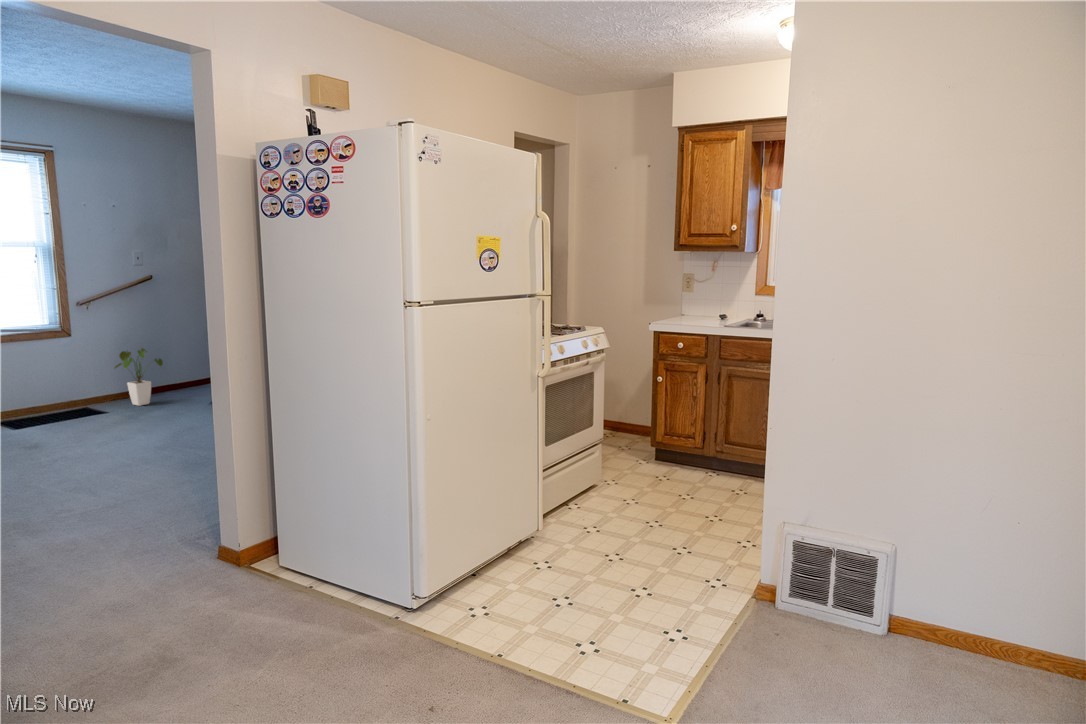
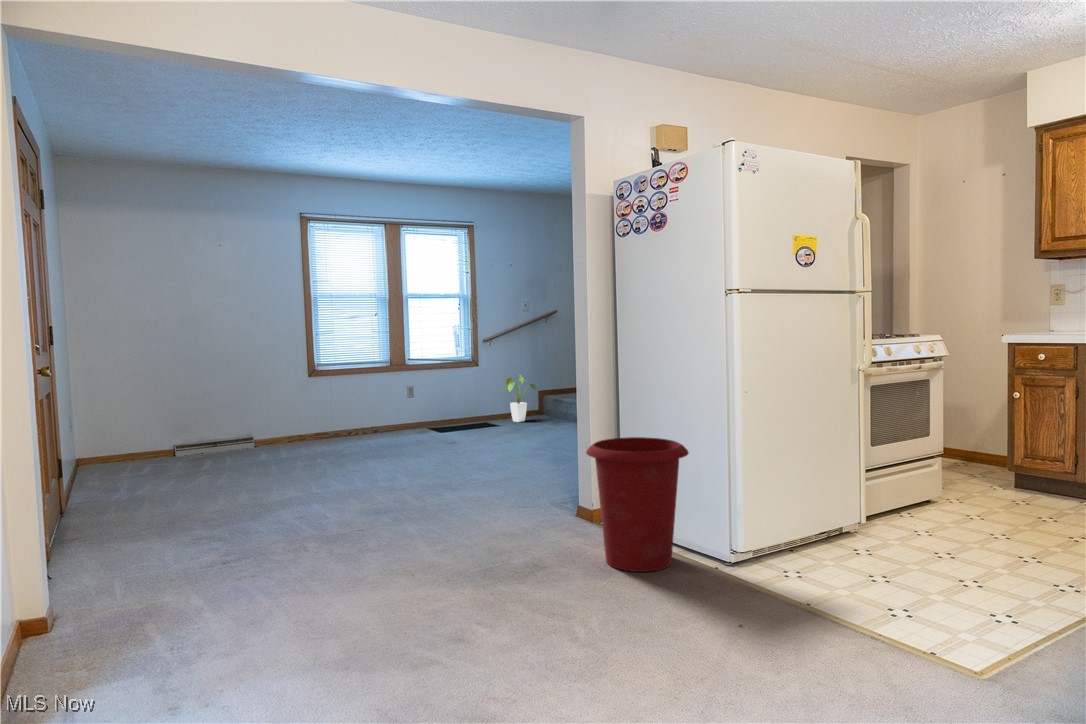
waste bin: none [229,474,363,649] -> present [586,437,689,572]

